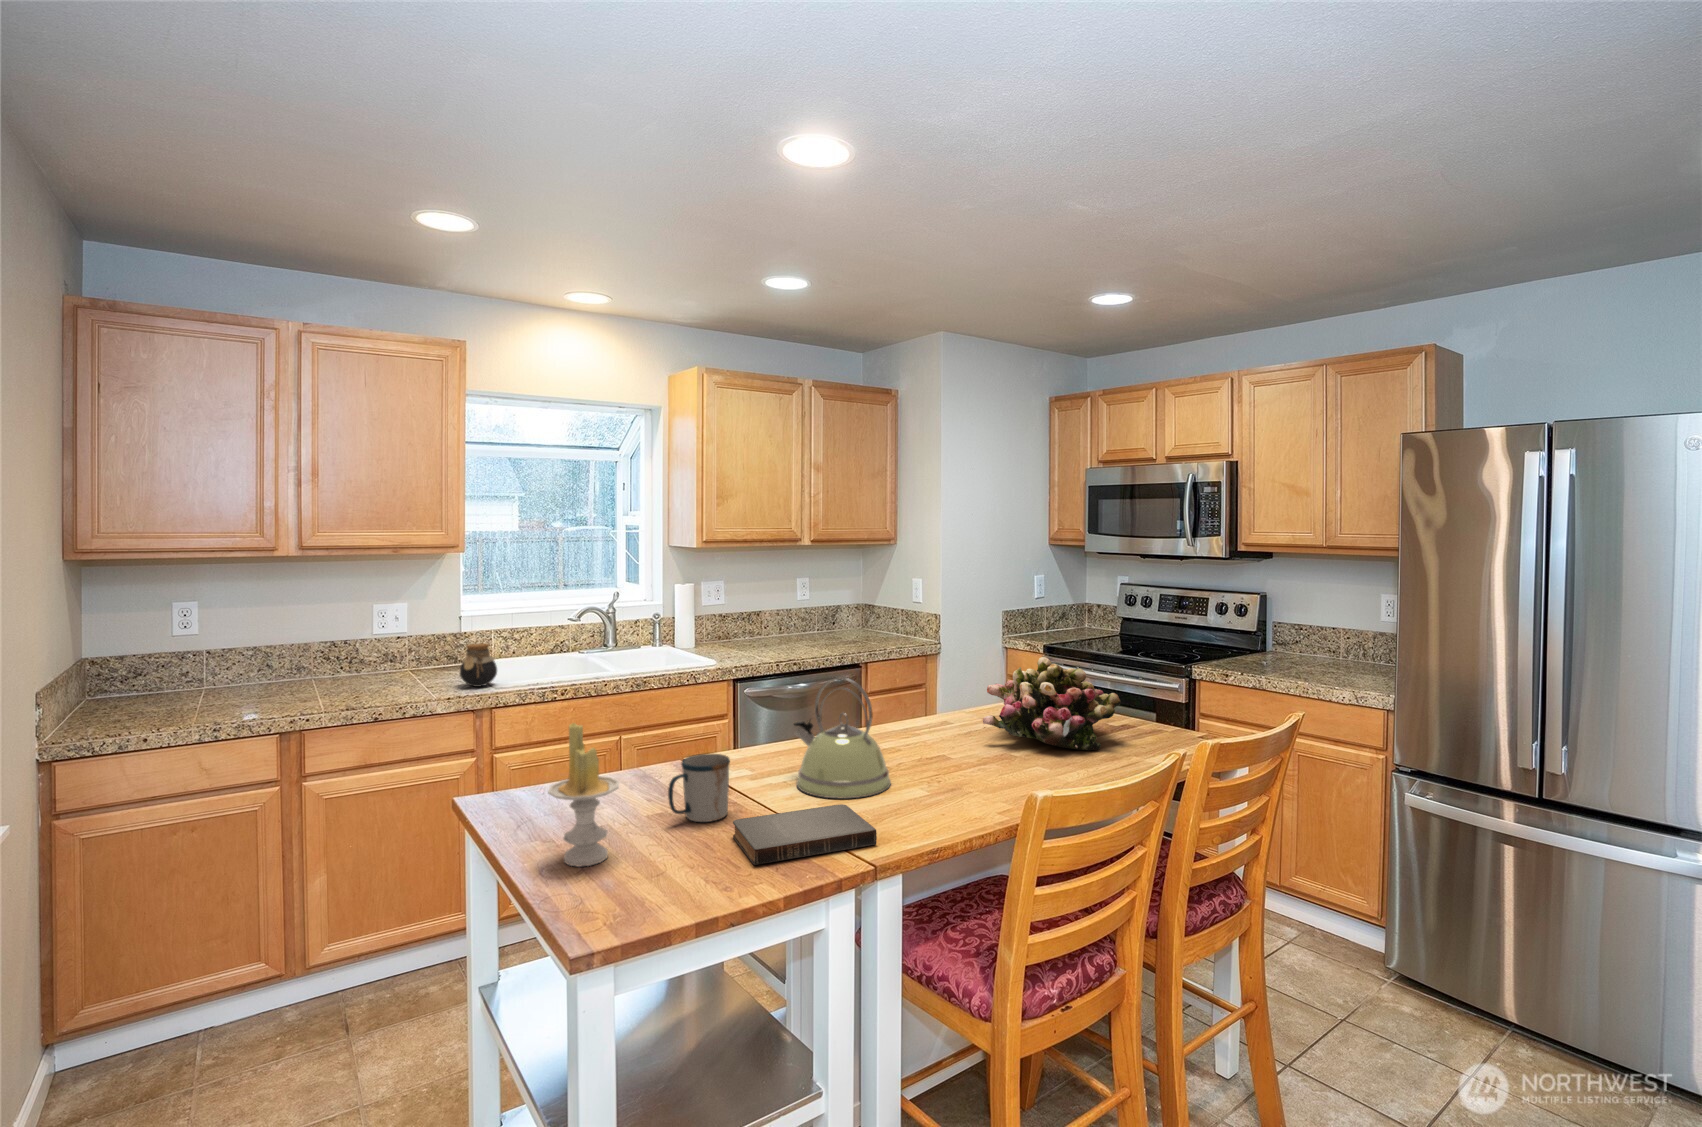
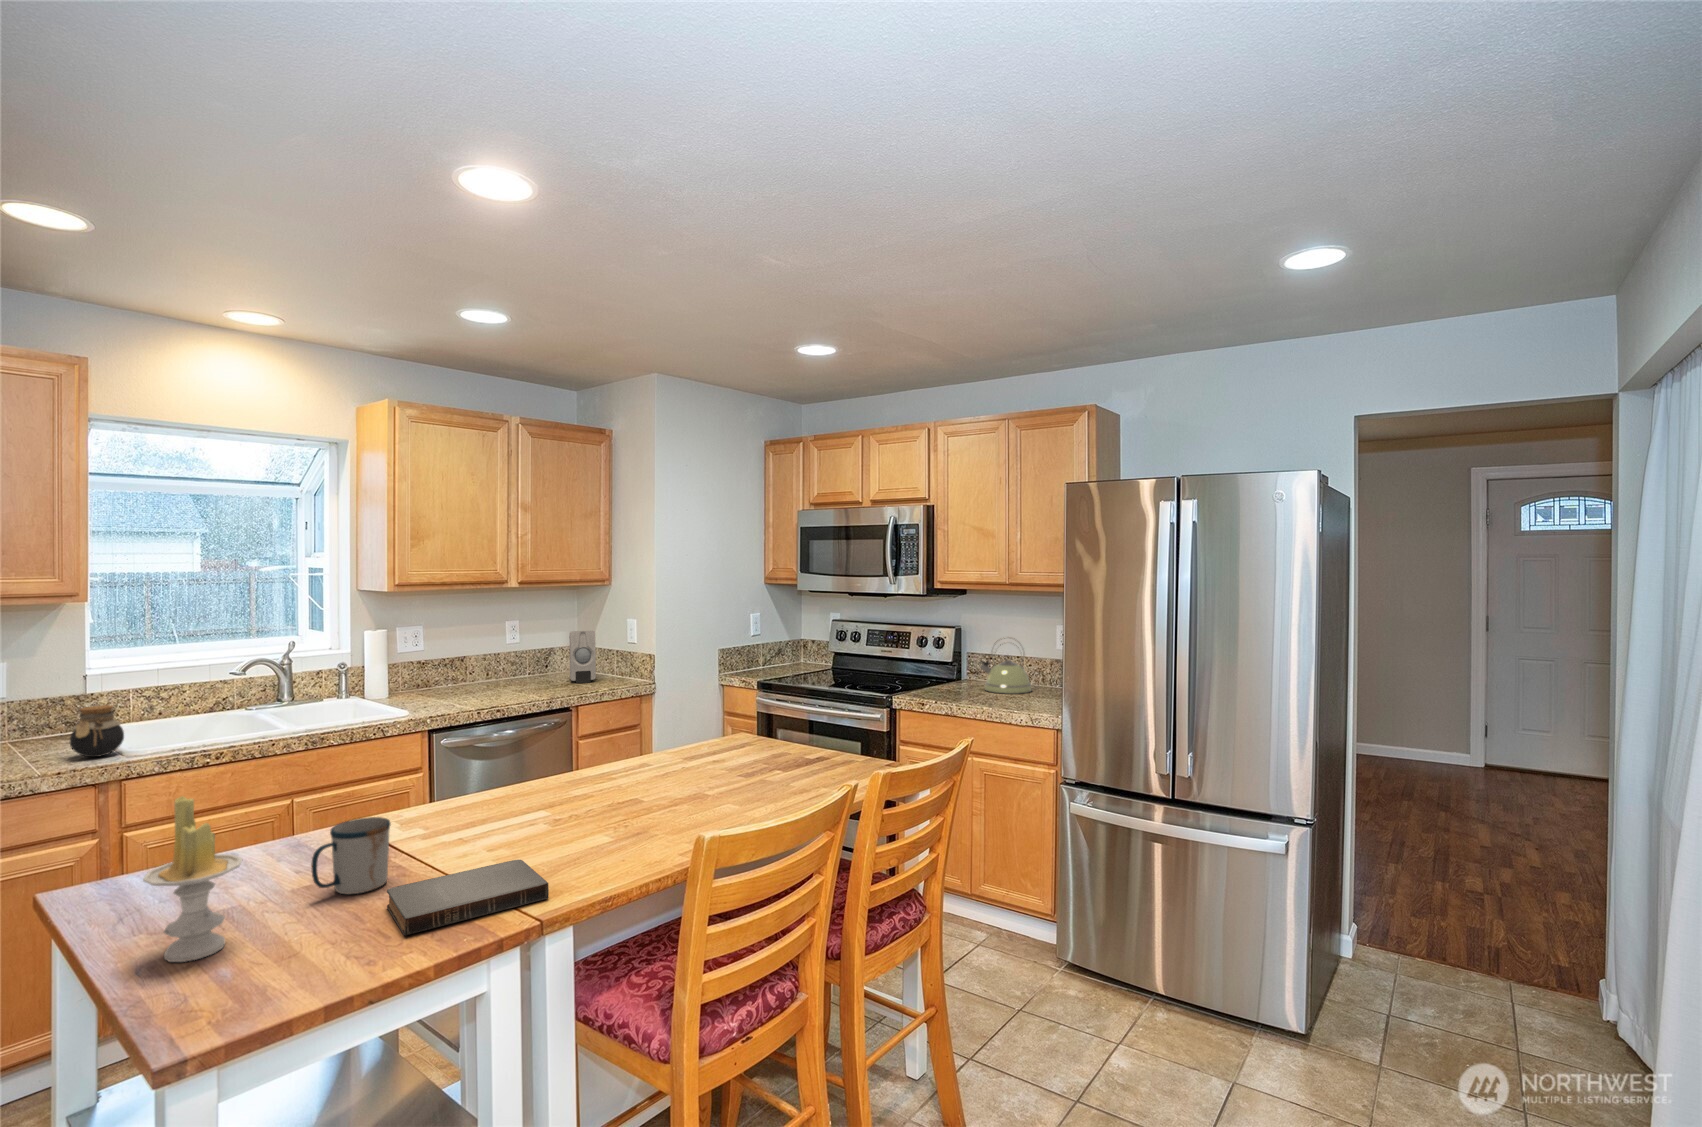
soap dispenser: none [847,589,872,640] -> present [569,631,596,683]
flower arrangement: present [983,657,1121,750] -> none [683,696,815,783]
kettle: present [793,677,891,798] -> present [979,638,1032,694]

